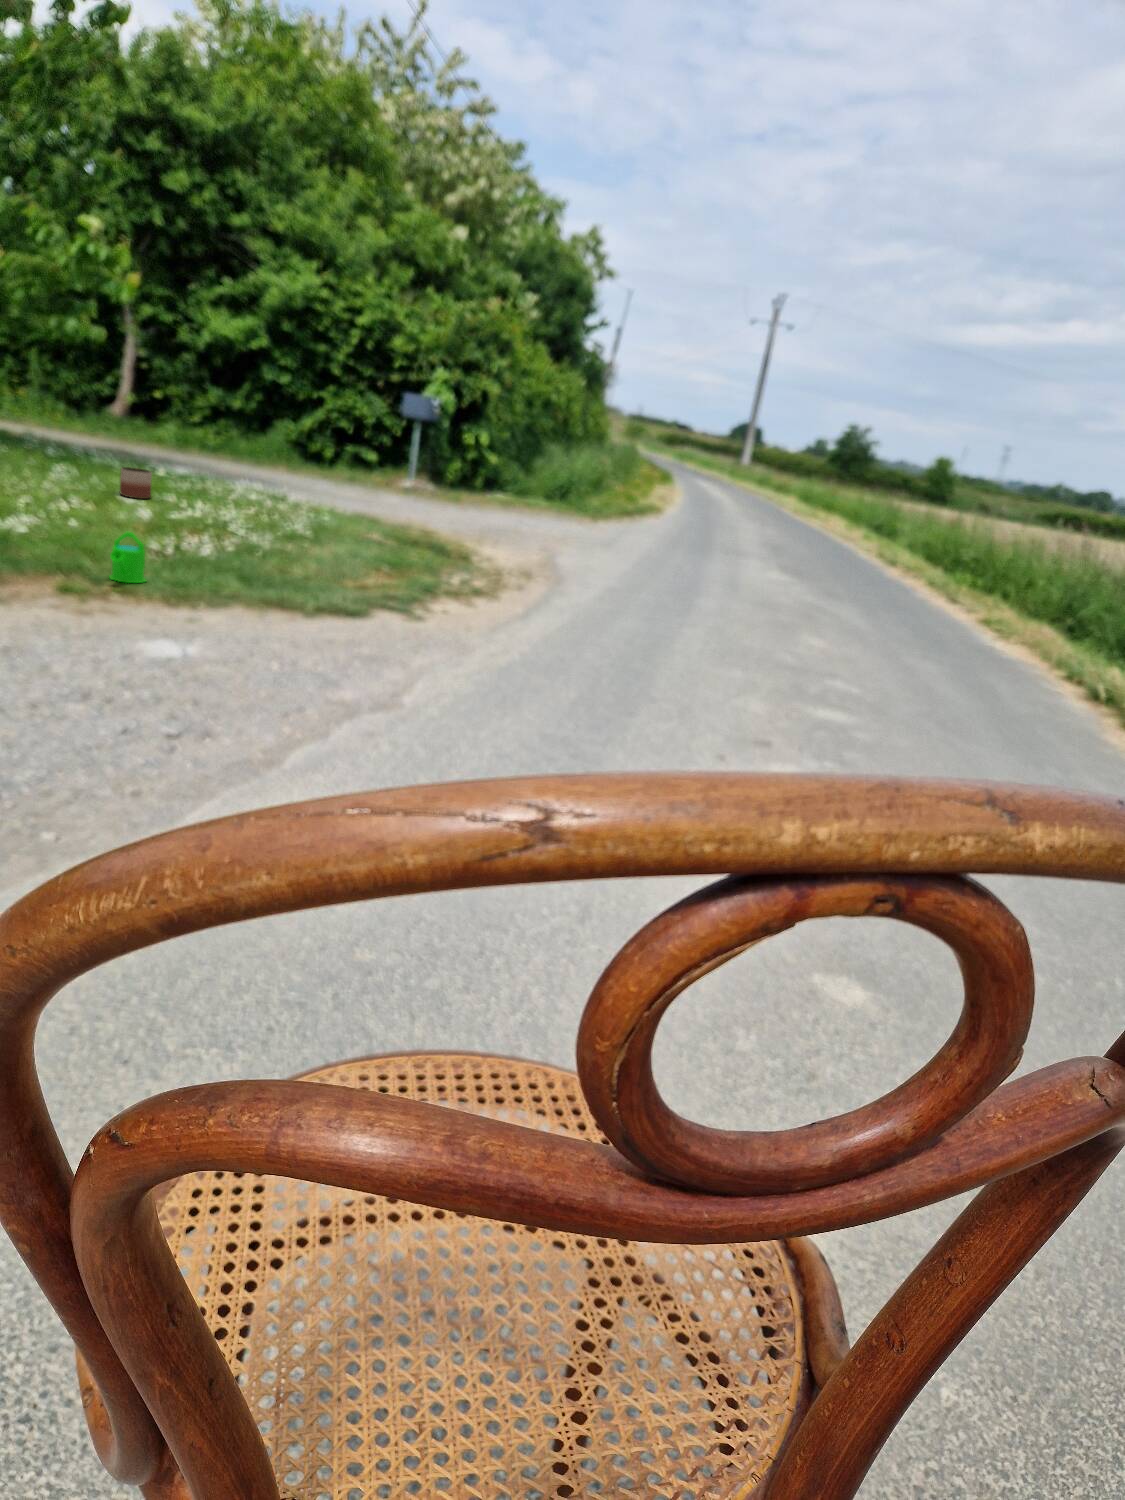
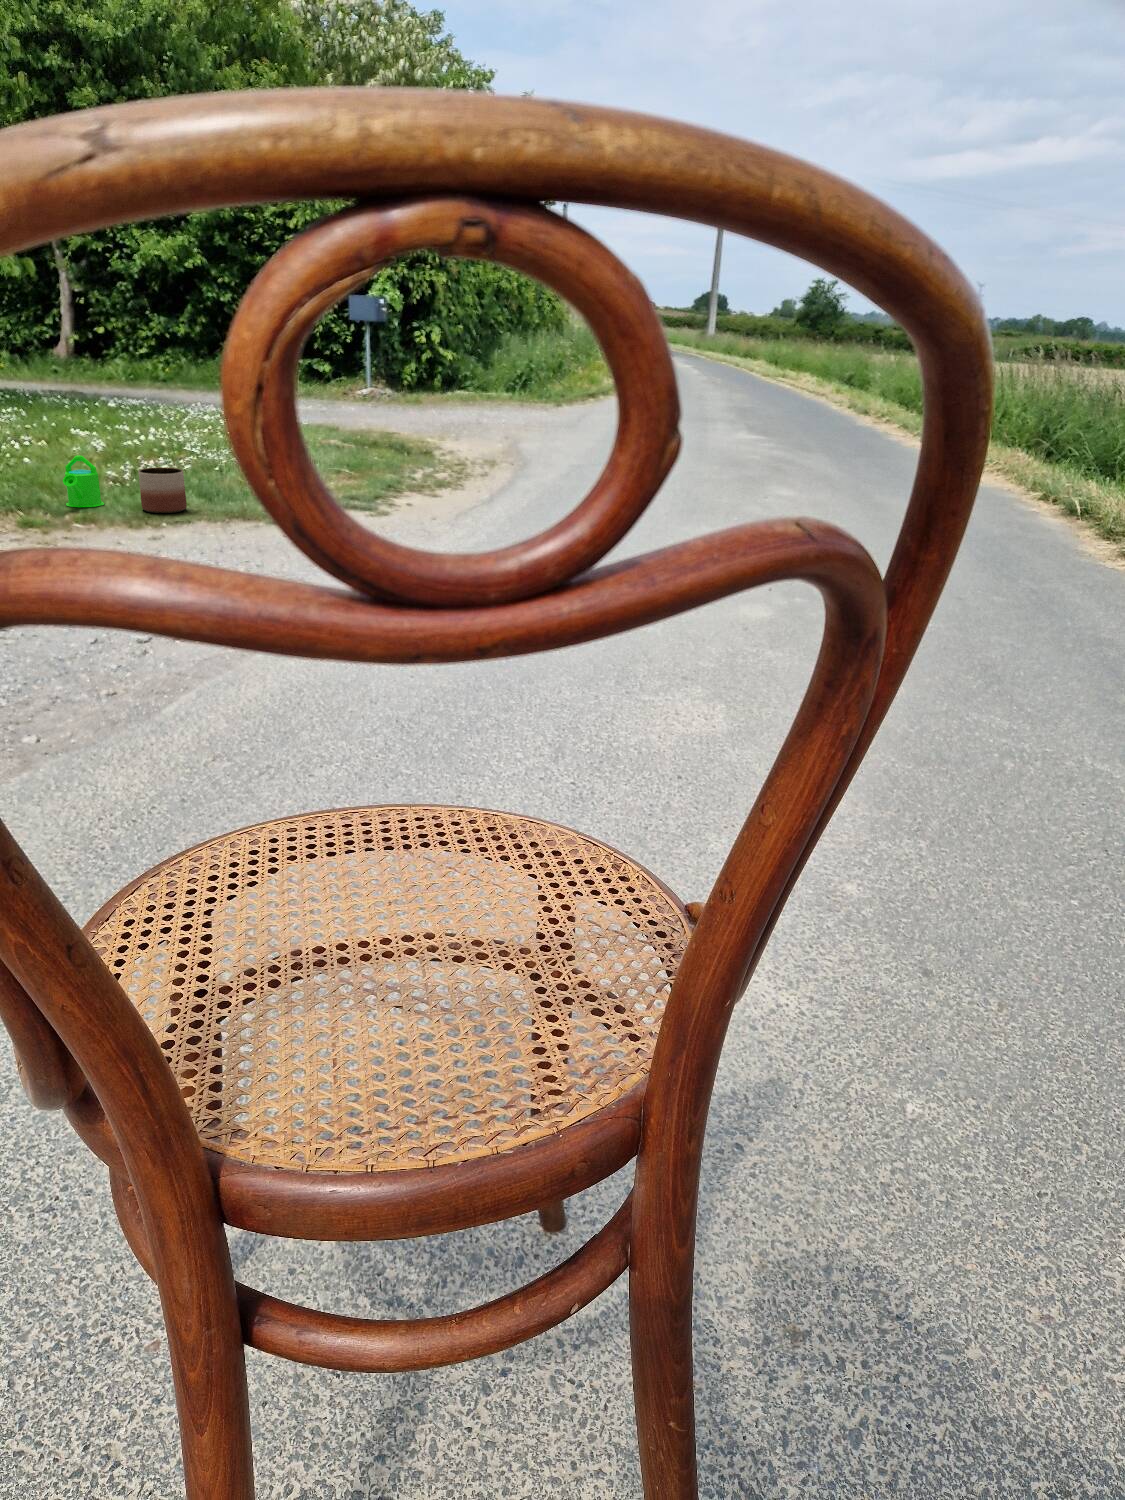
planter: present [120,467,152,499] -> present [138,467,187,513]

